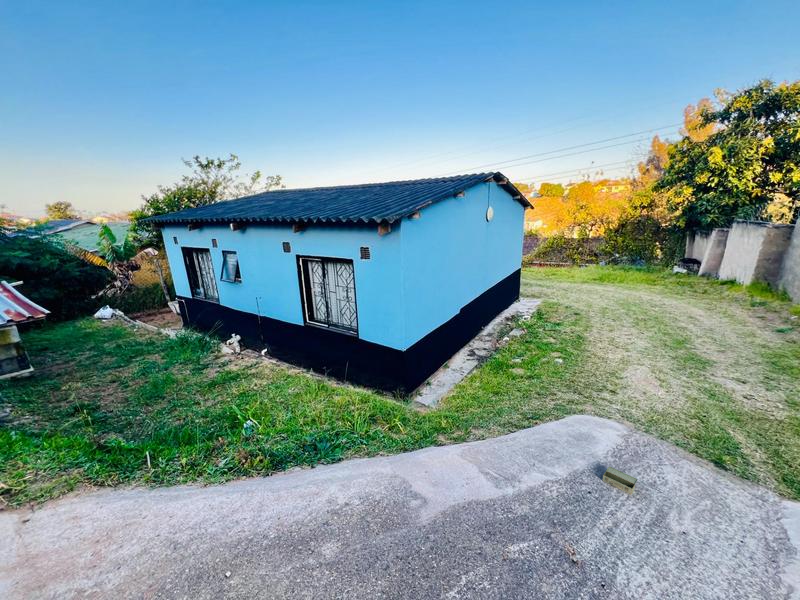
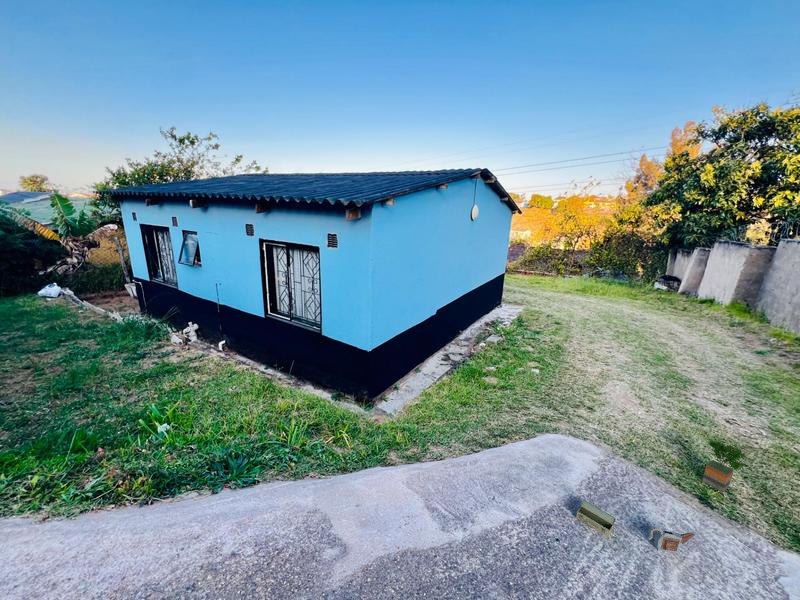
potted tree: none [718,411,757,457] -> present [702,441,746,492]
watering can: none [665,483,707,505] -> present [648,527,695,553]

